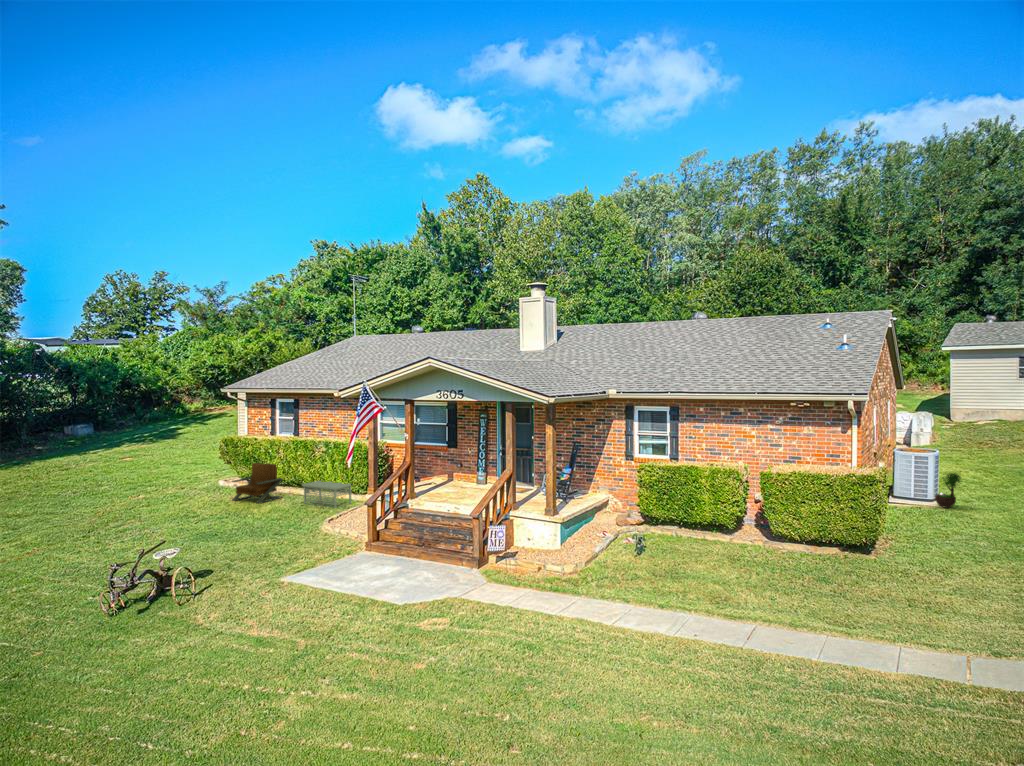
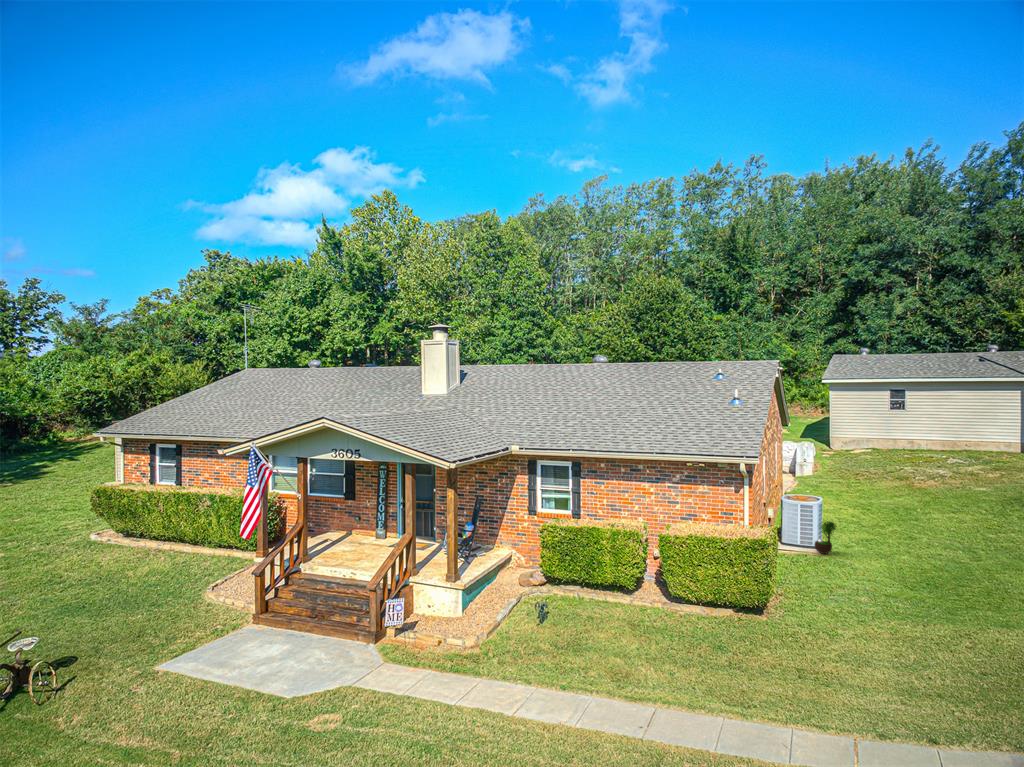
lounge chair: present [232,463,283,503] -> none [101,519,162,566]
storage bench: present [302,481,351,508] -> none [184,537,241,570]

